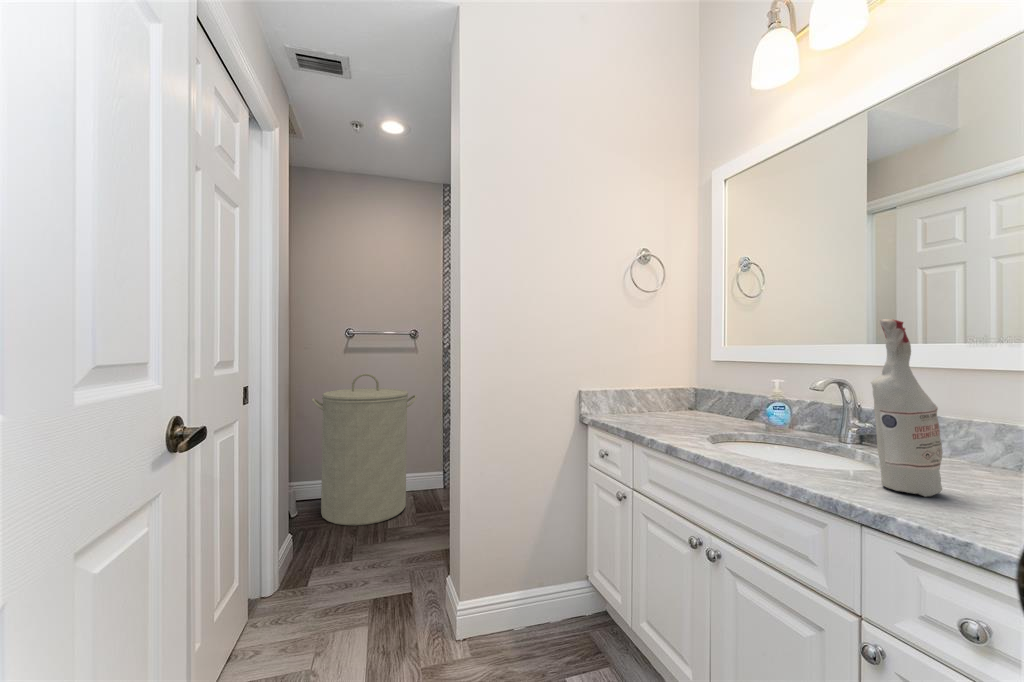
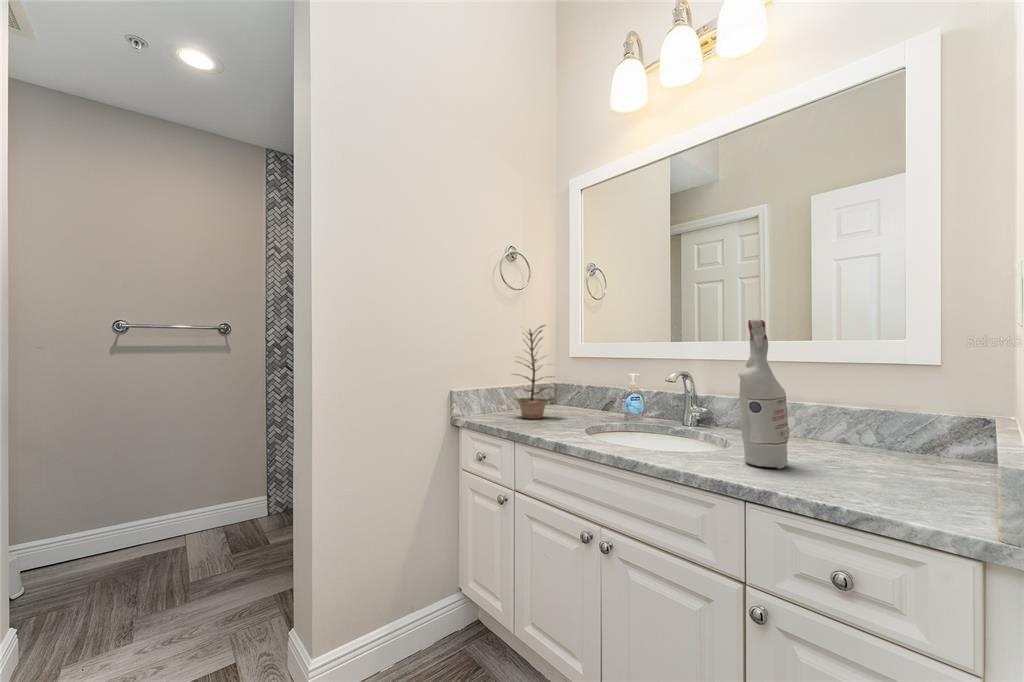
plant: none [639,326,695,422] -> present [513,325,562,419]
laundry hamper: present [312,373,417,526] -> none [61,383,233,591]

